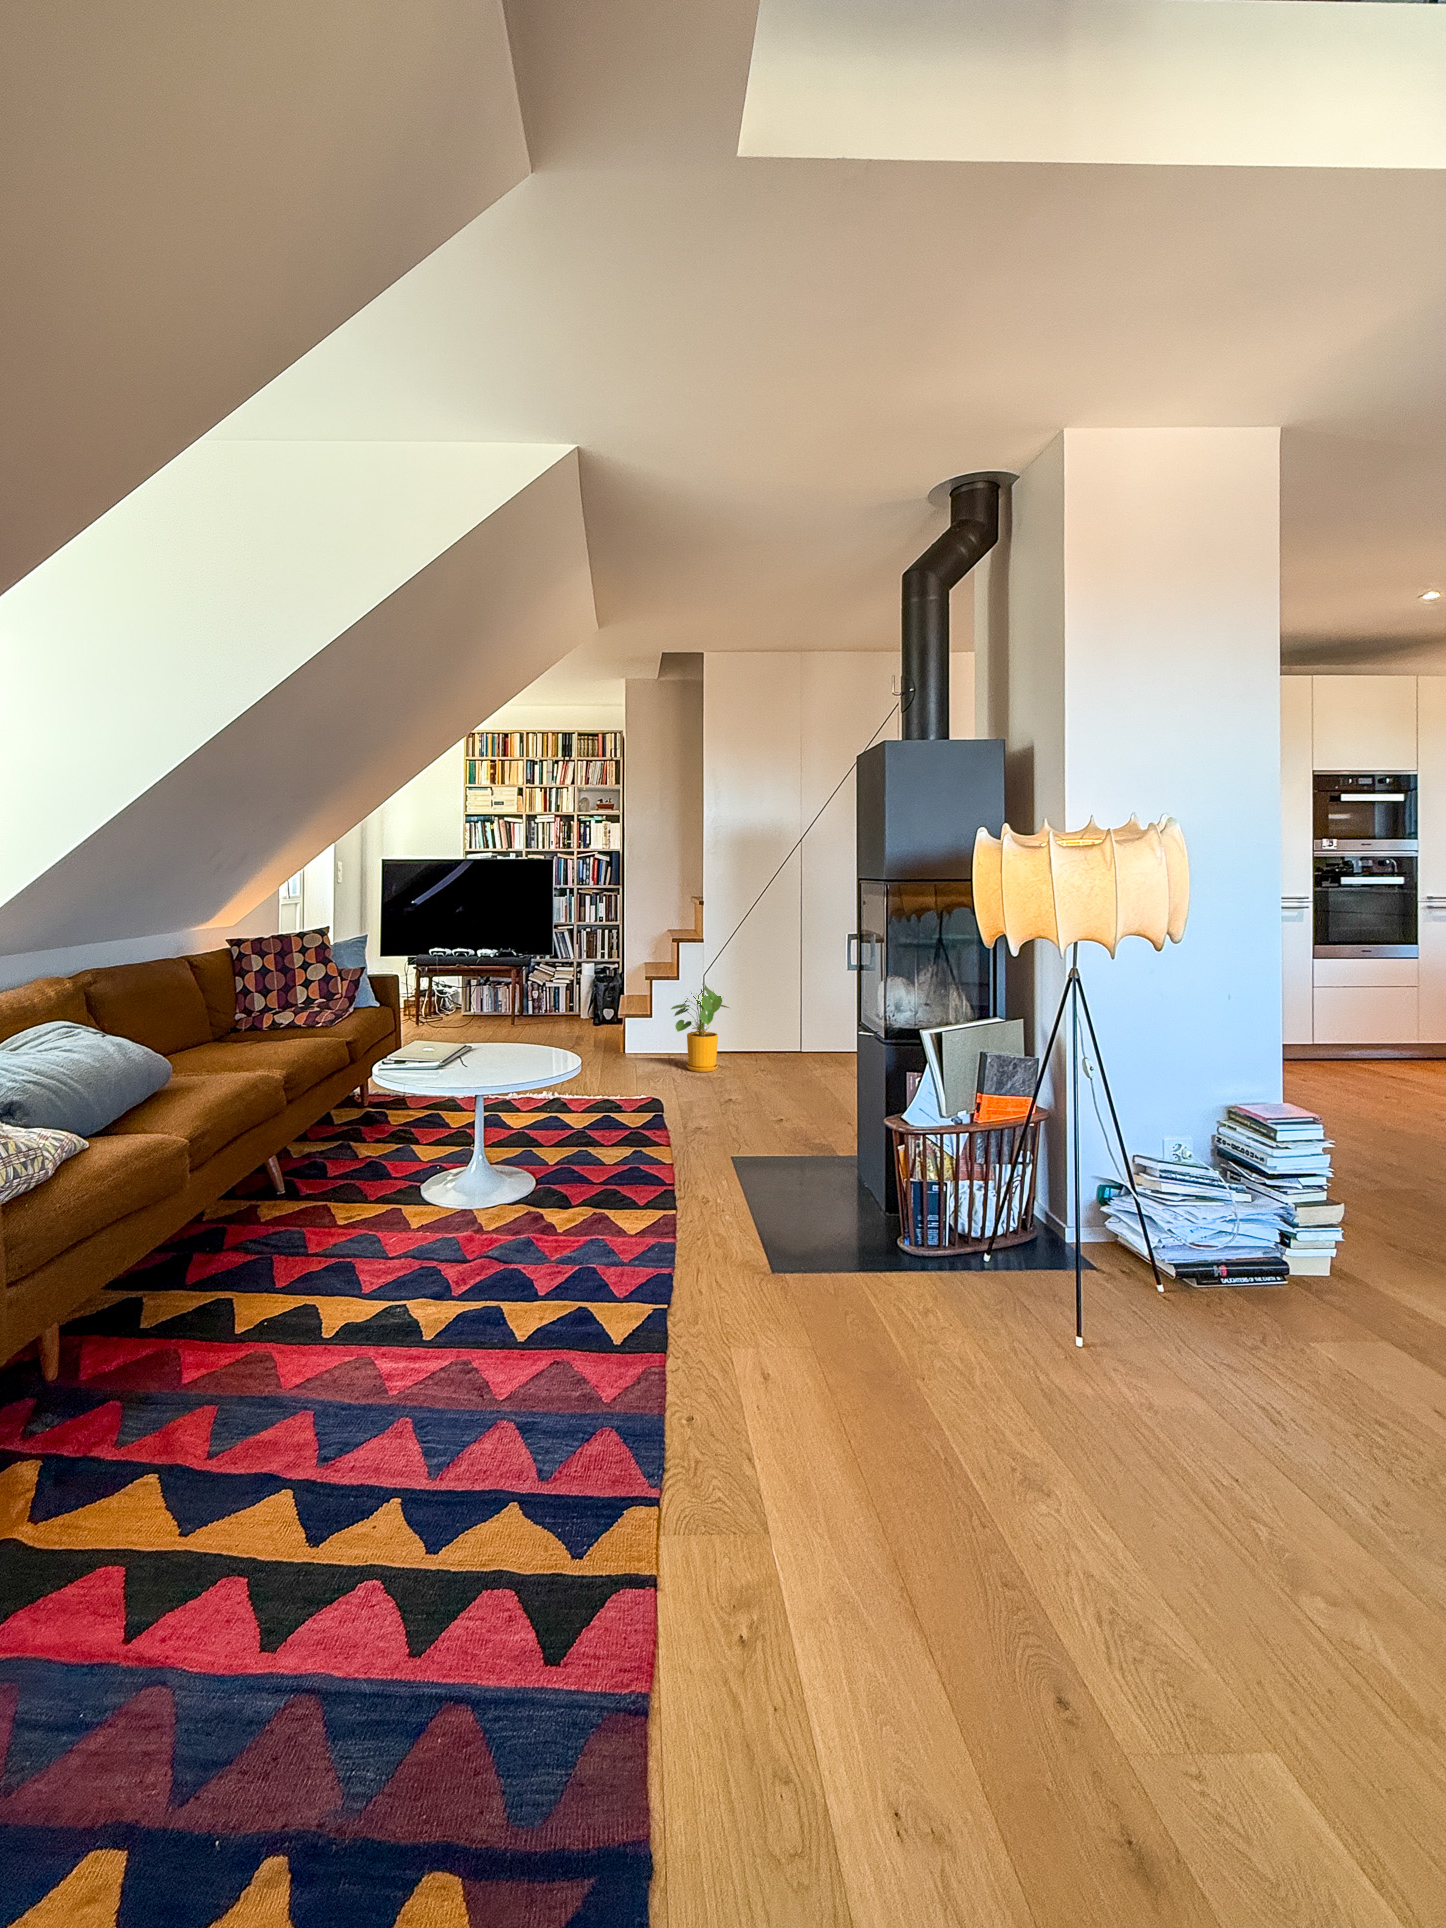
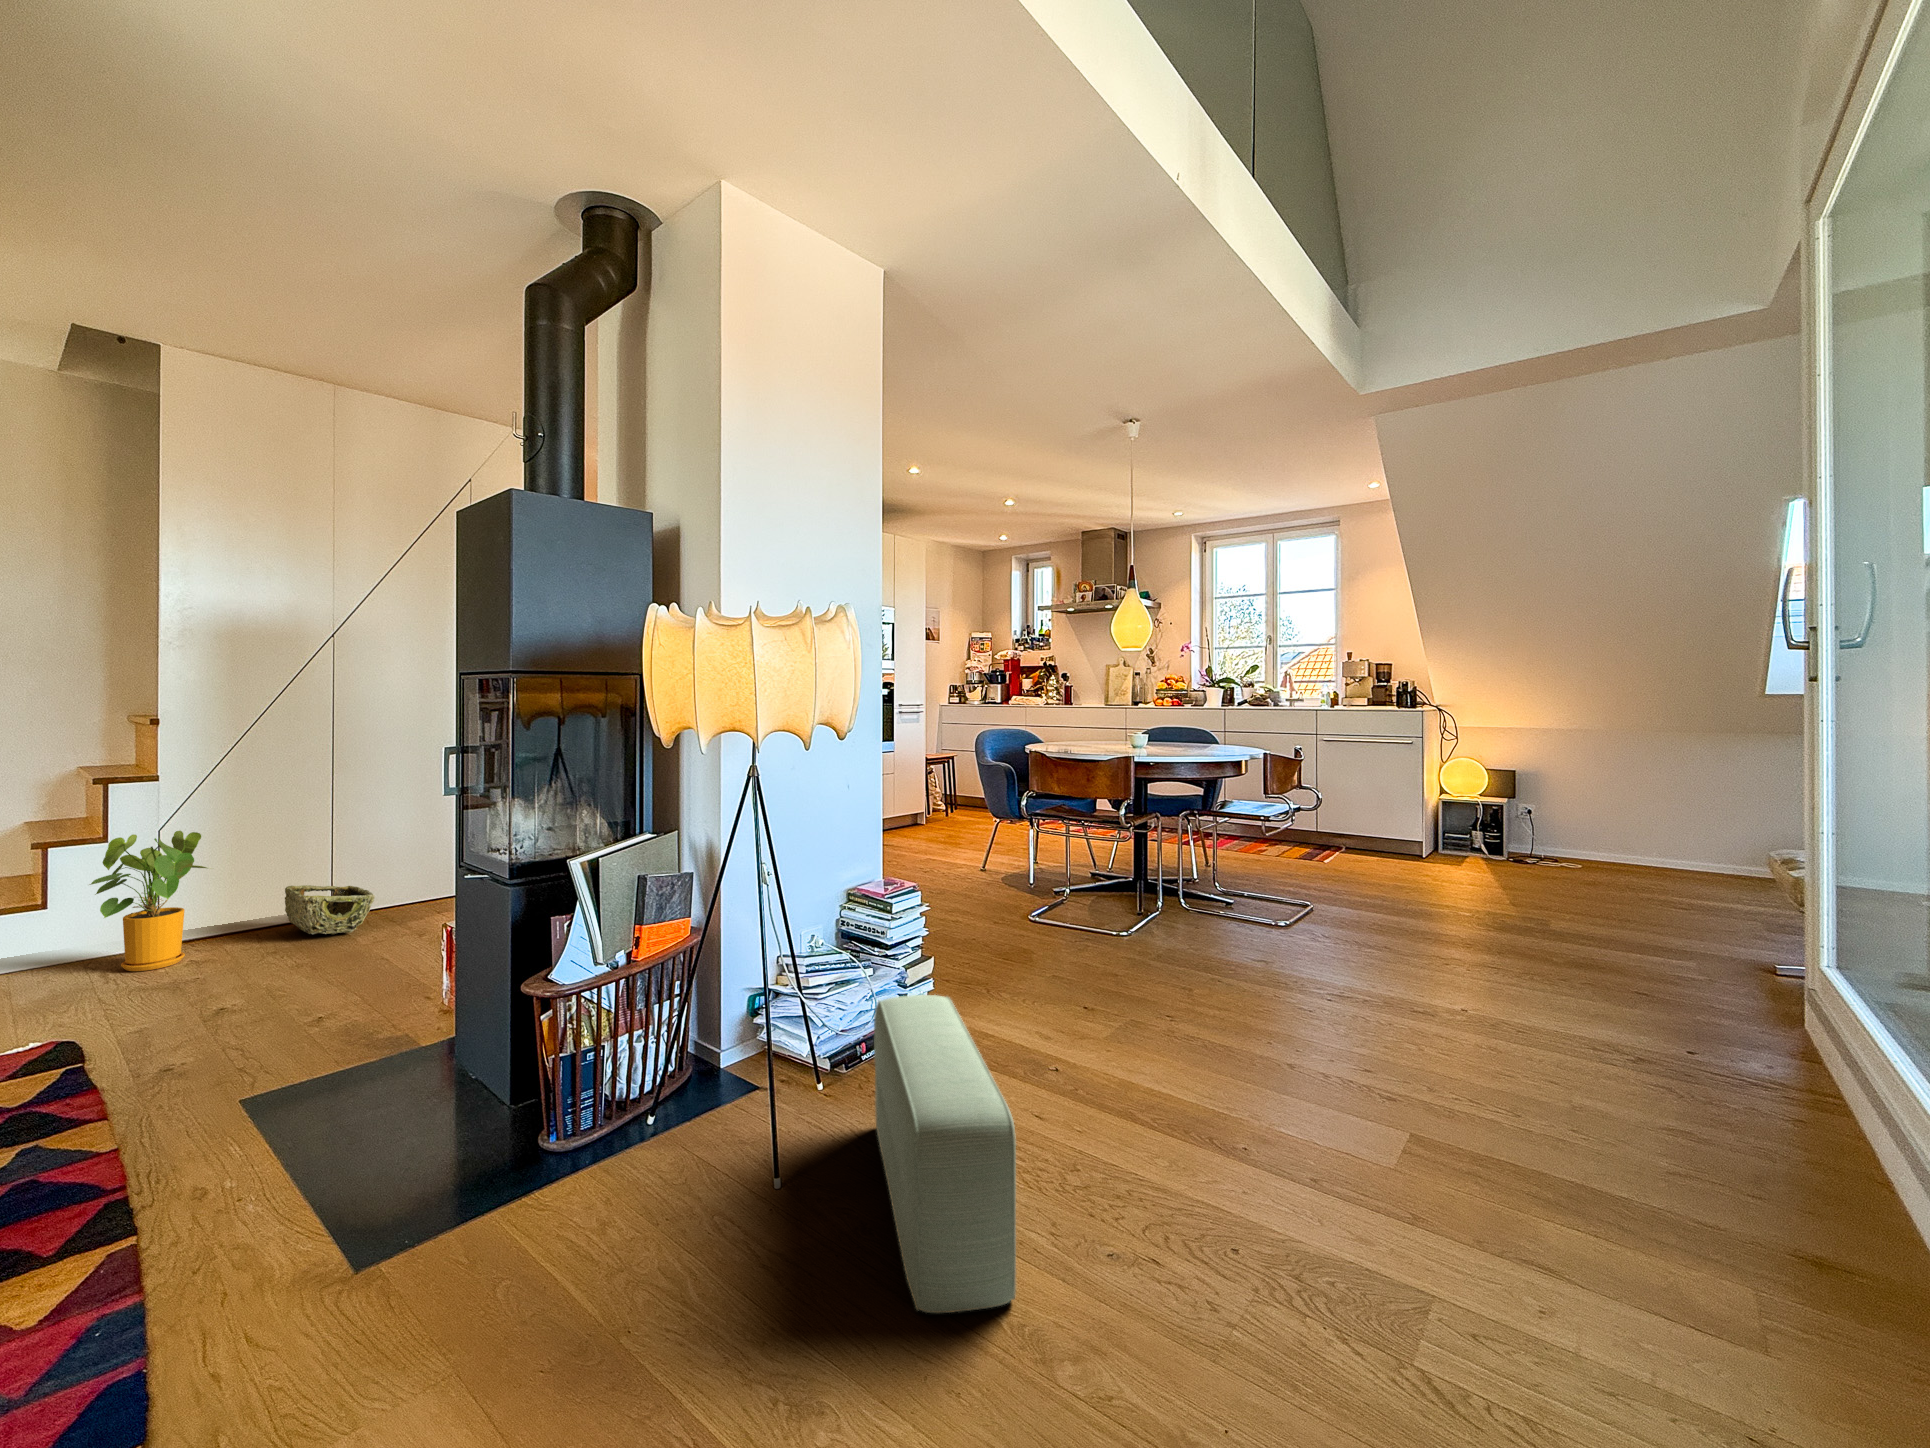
woven basket: none [776,1030,831,1072] -> present [285,885,375,935]
pouf: none [1160,1212,1302,1516] -> present [874,995,1016,1313]

